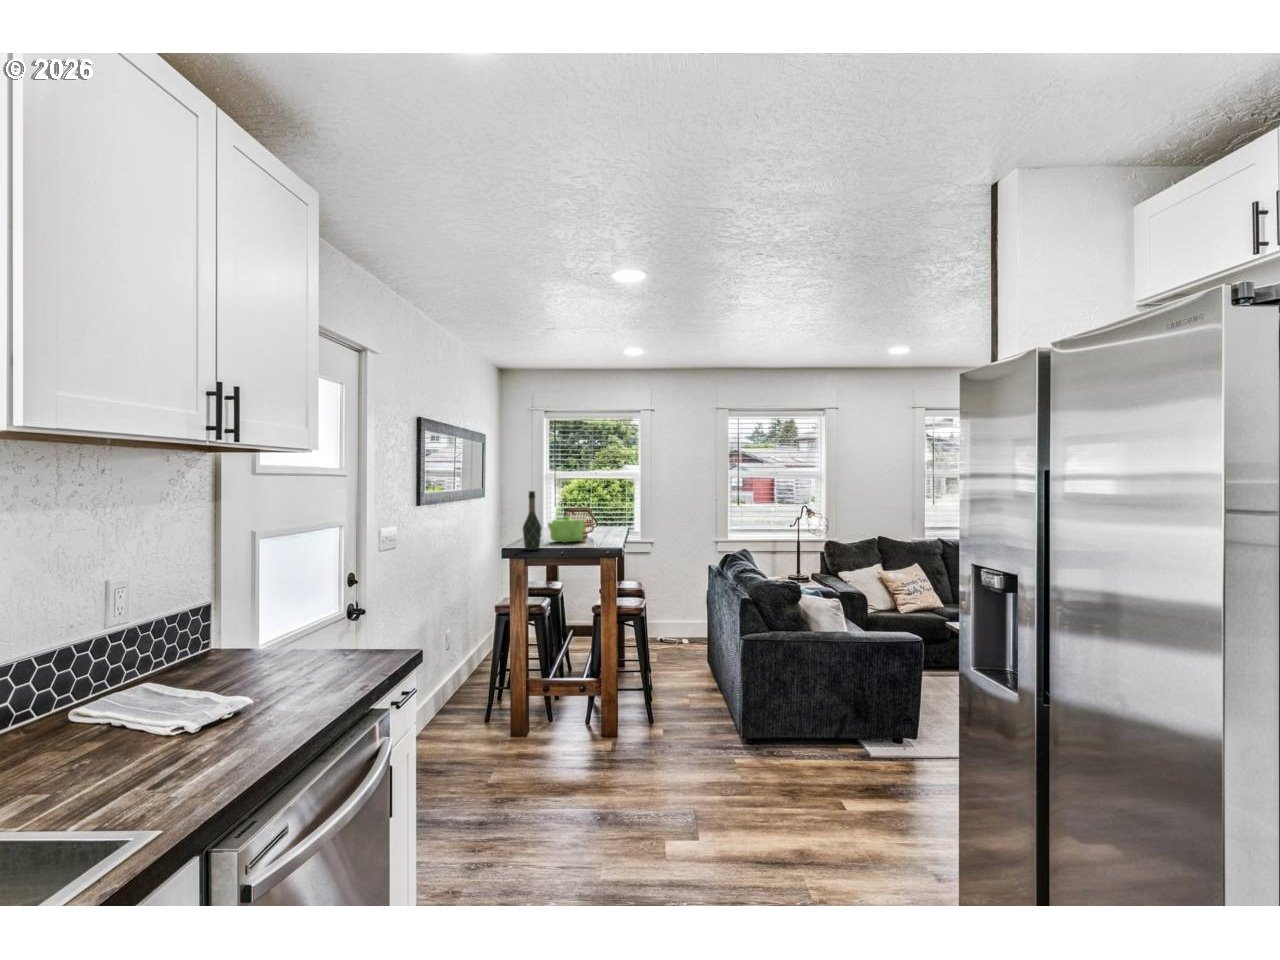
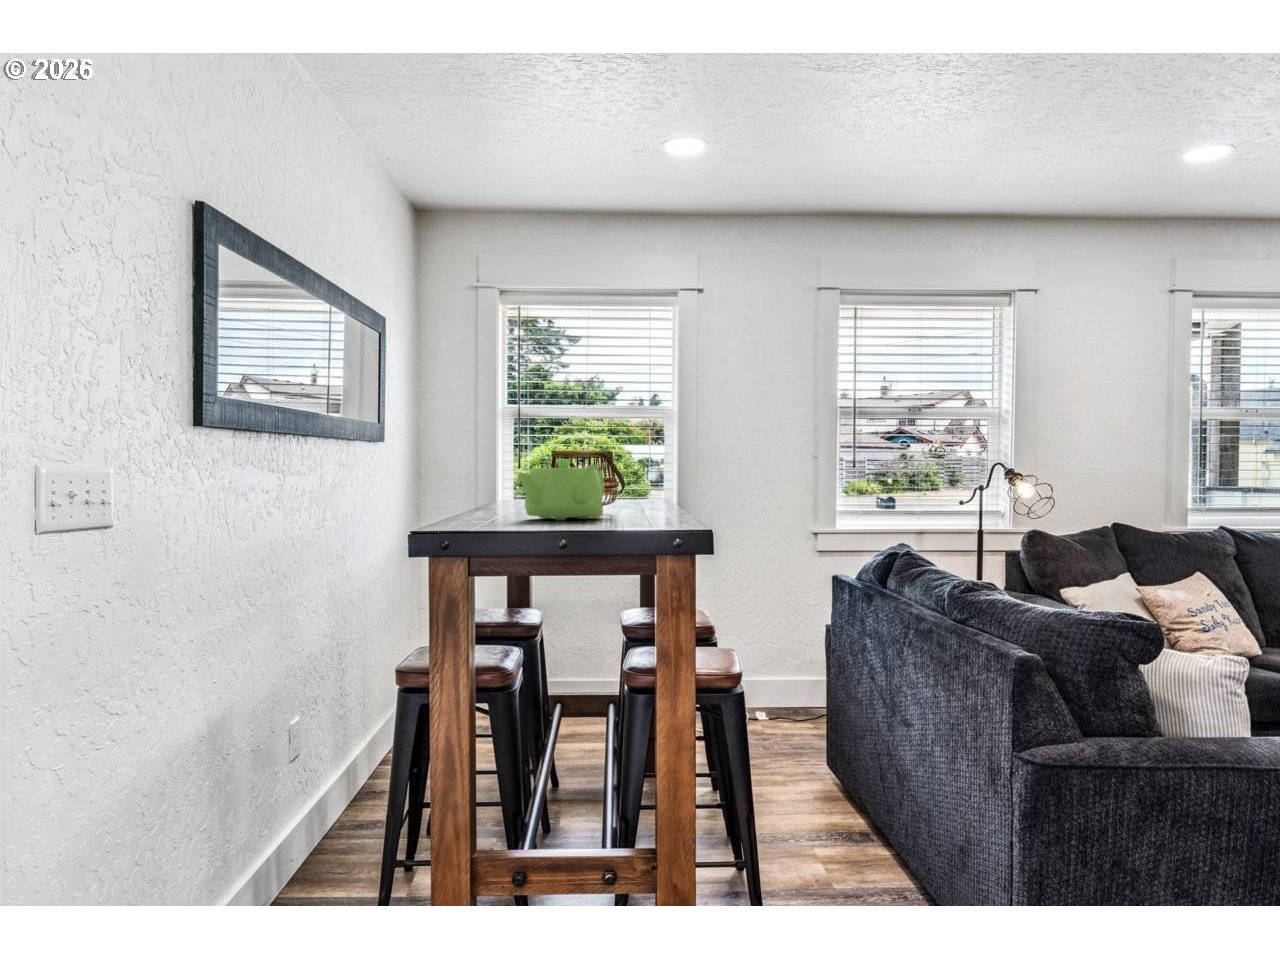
wine bottle: present [523,491,541,550] -> none [456,378,505,531]

